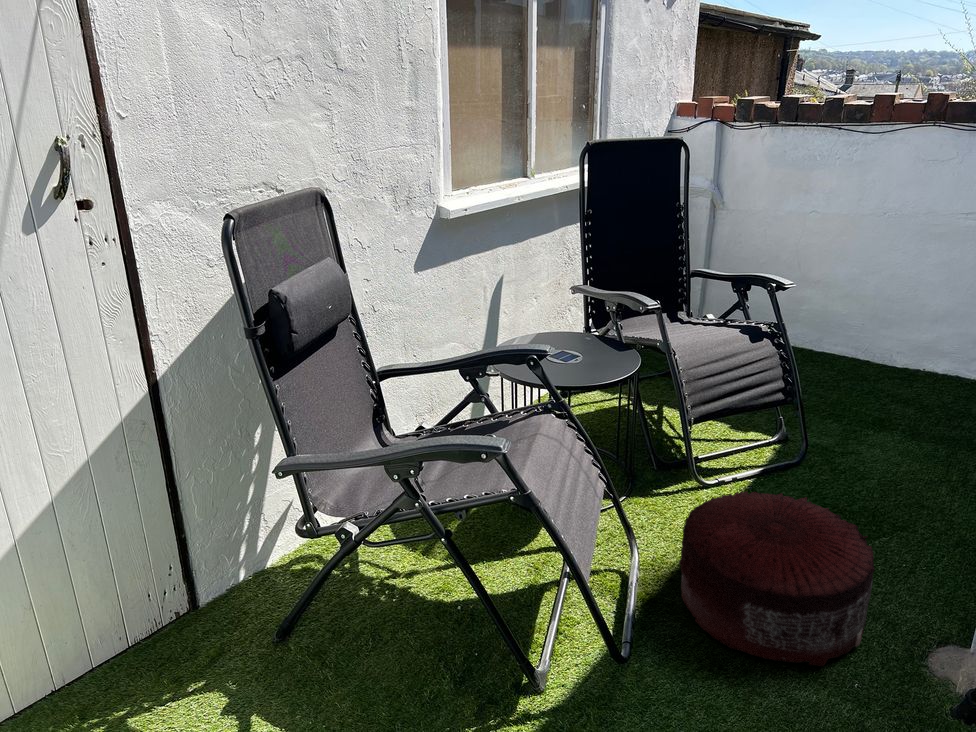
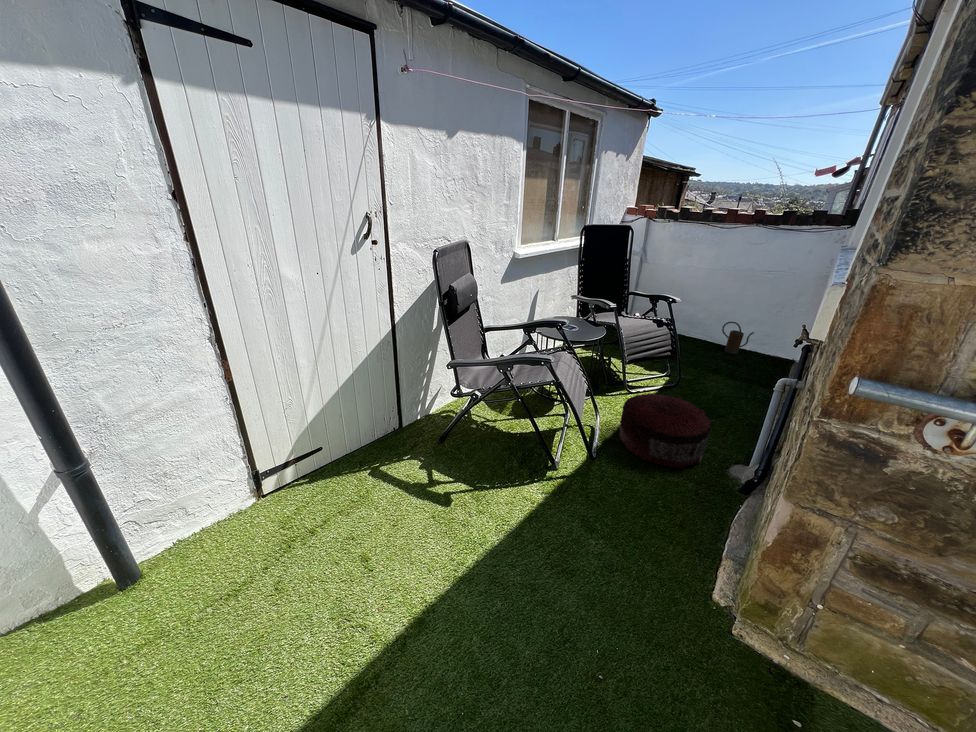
watering can: none [882,318,946,382] -> present [722,322,754,354]

